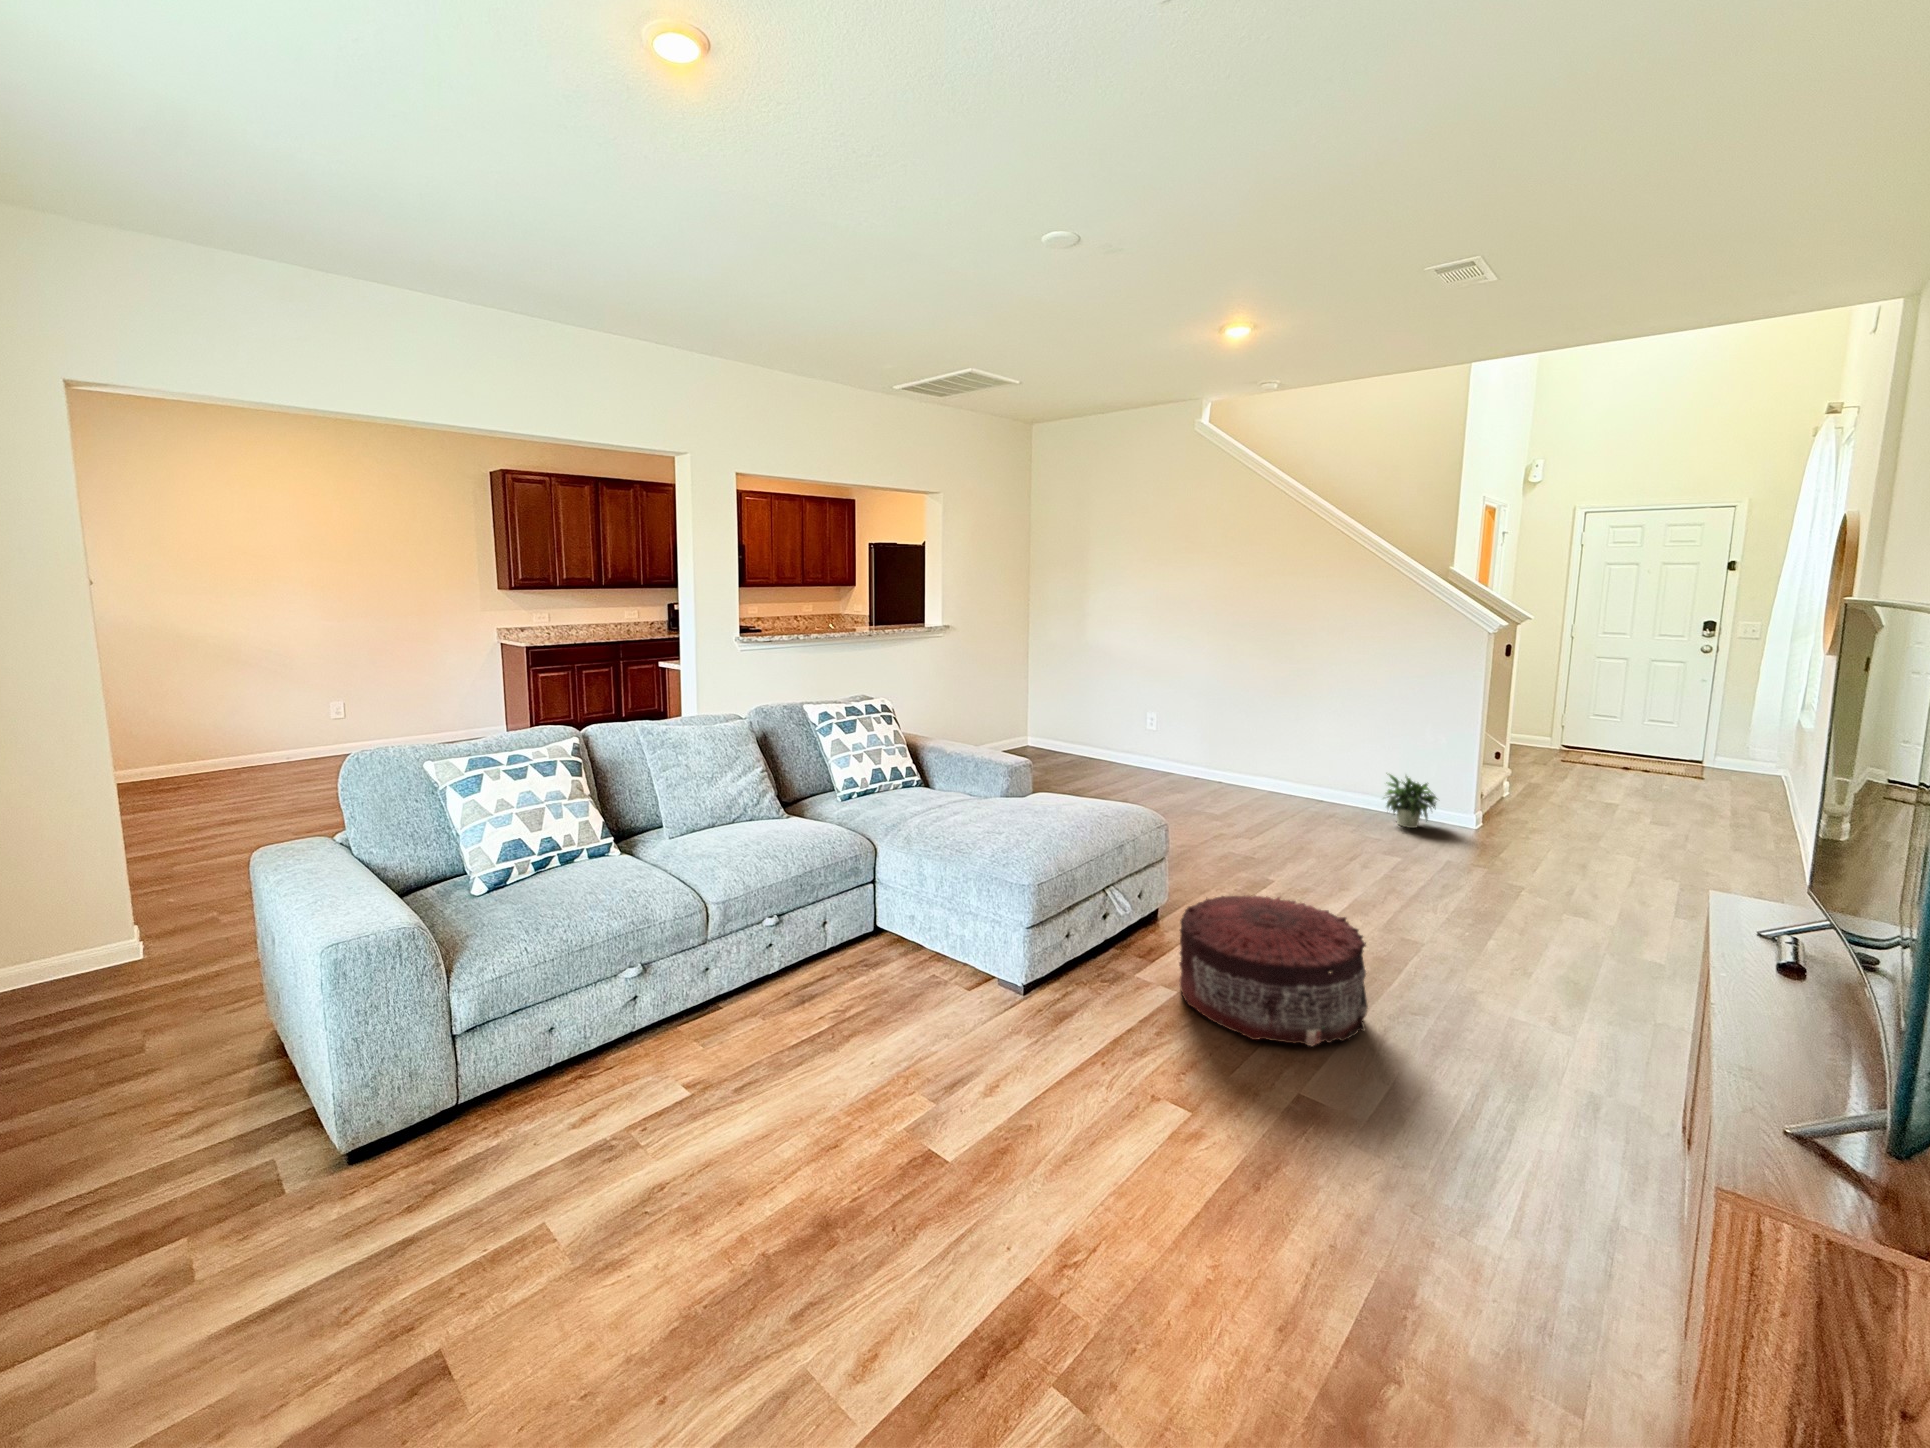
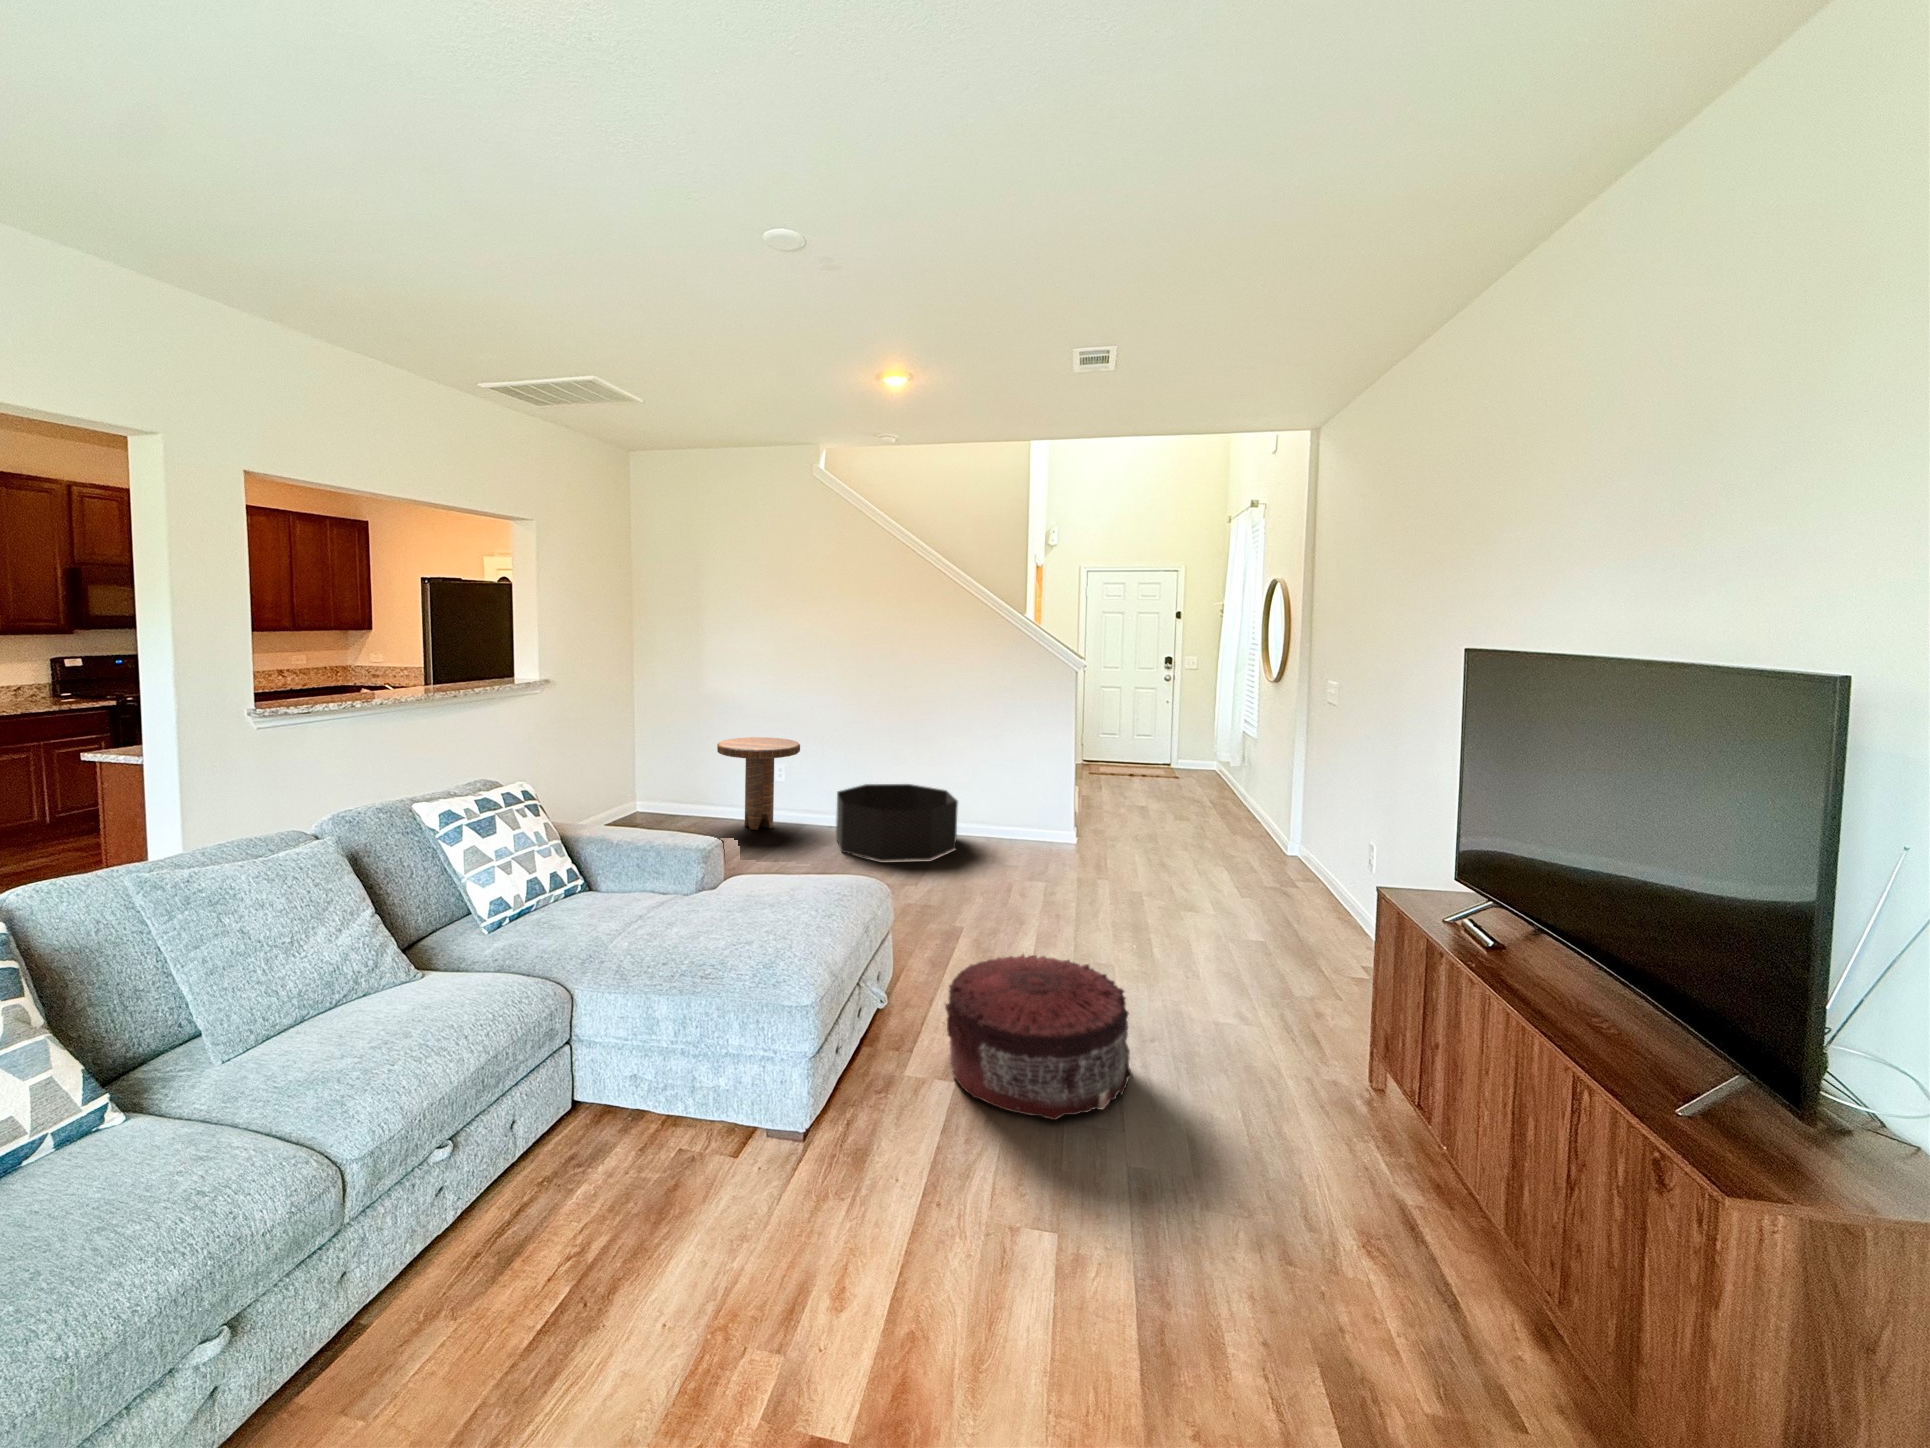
side table: none [1094,690,1172,775] -> present [717,737,800,830]
basket: none [1196,742,1324,820] -> present [836,784,958,861]
potted plant: present [1386,774,1437,828] -> none [1003,801,1053,851]

